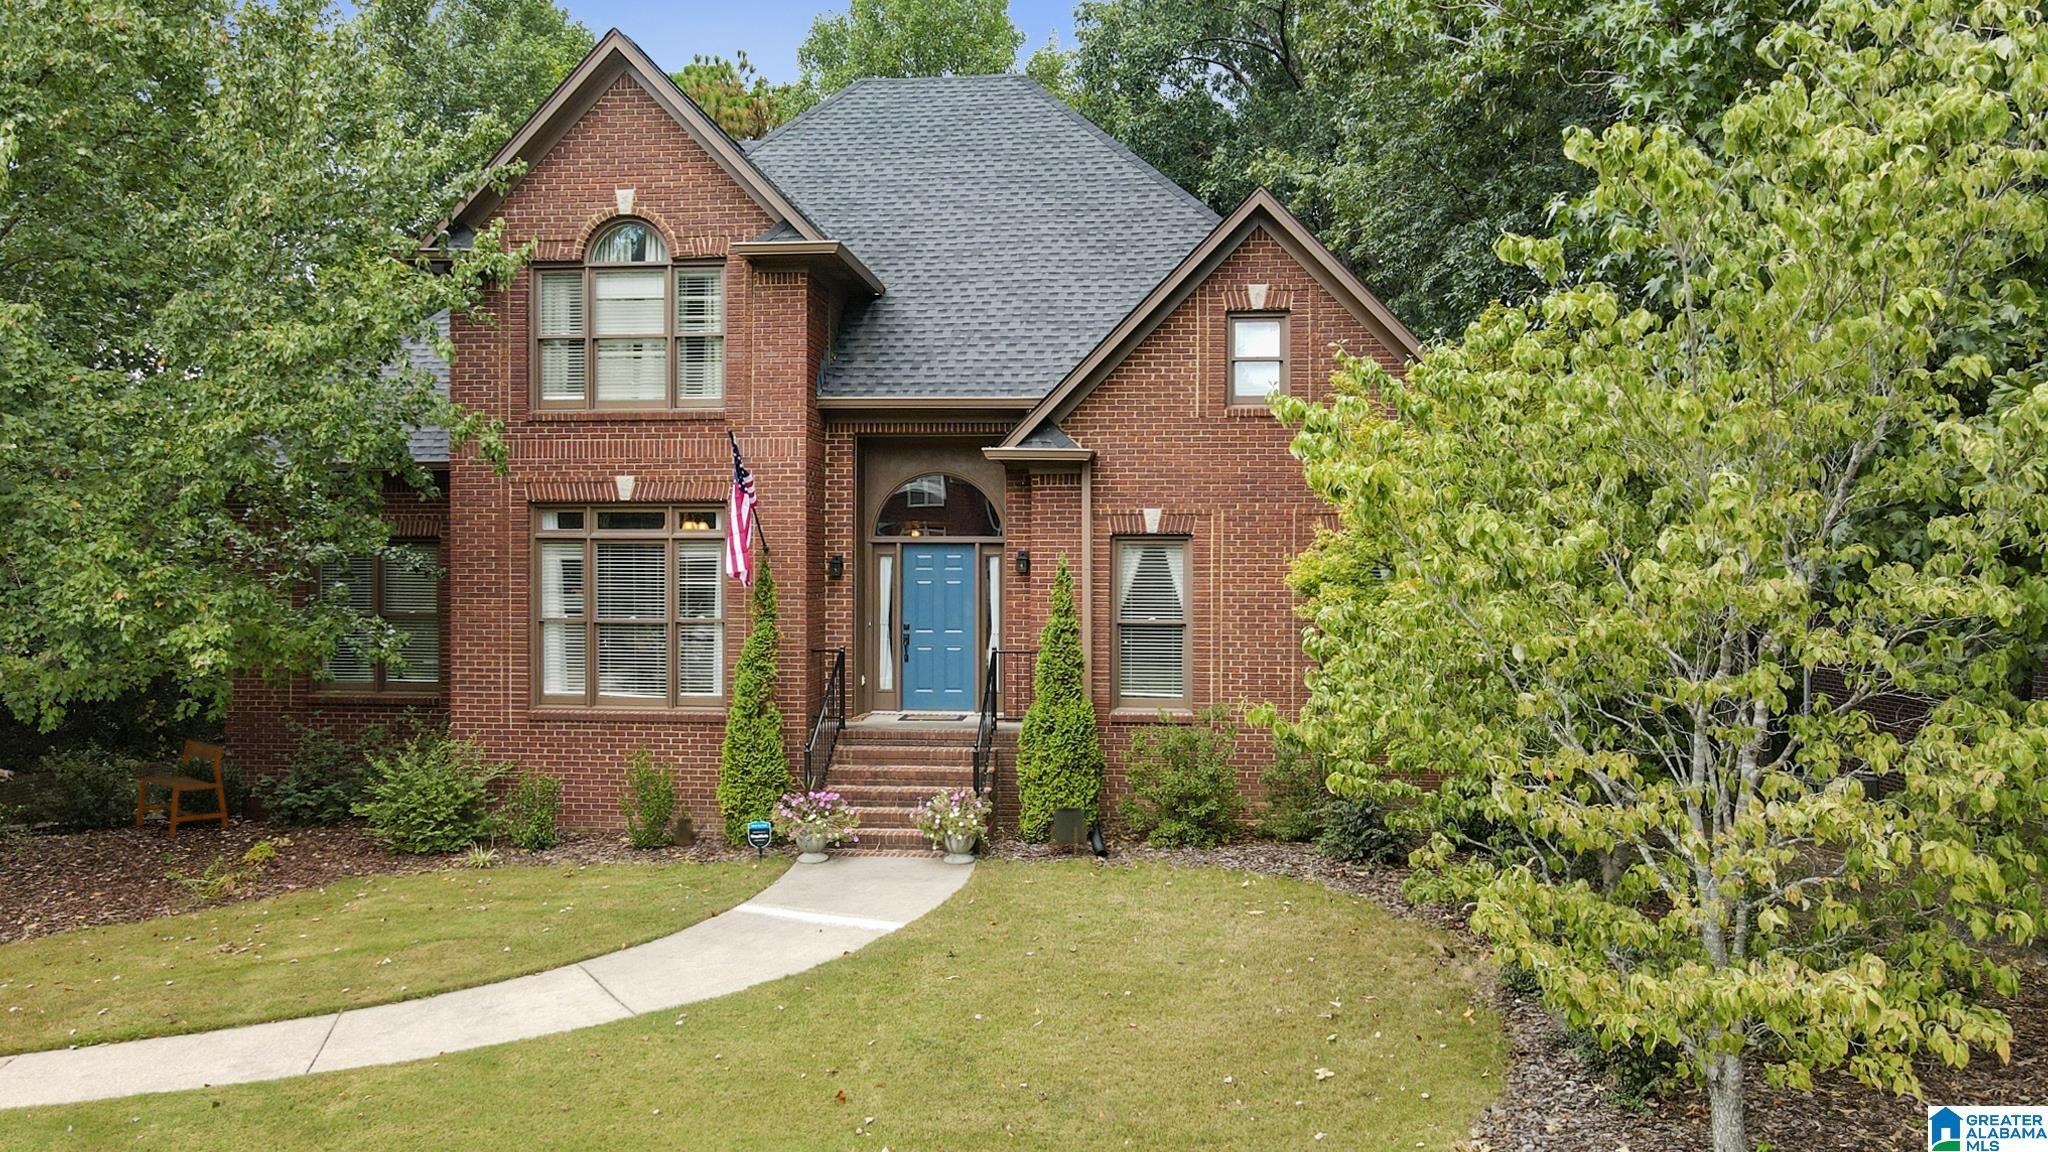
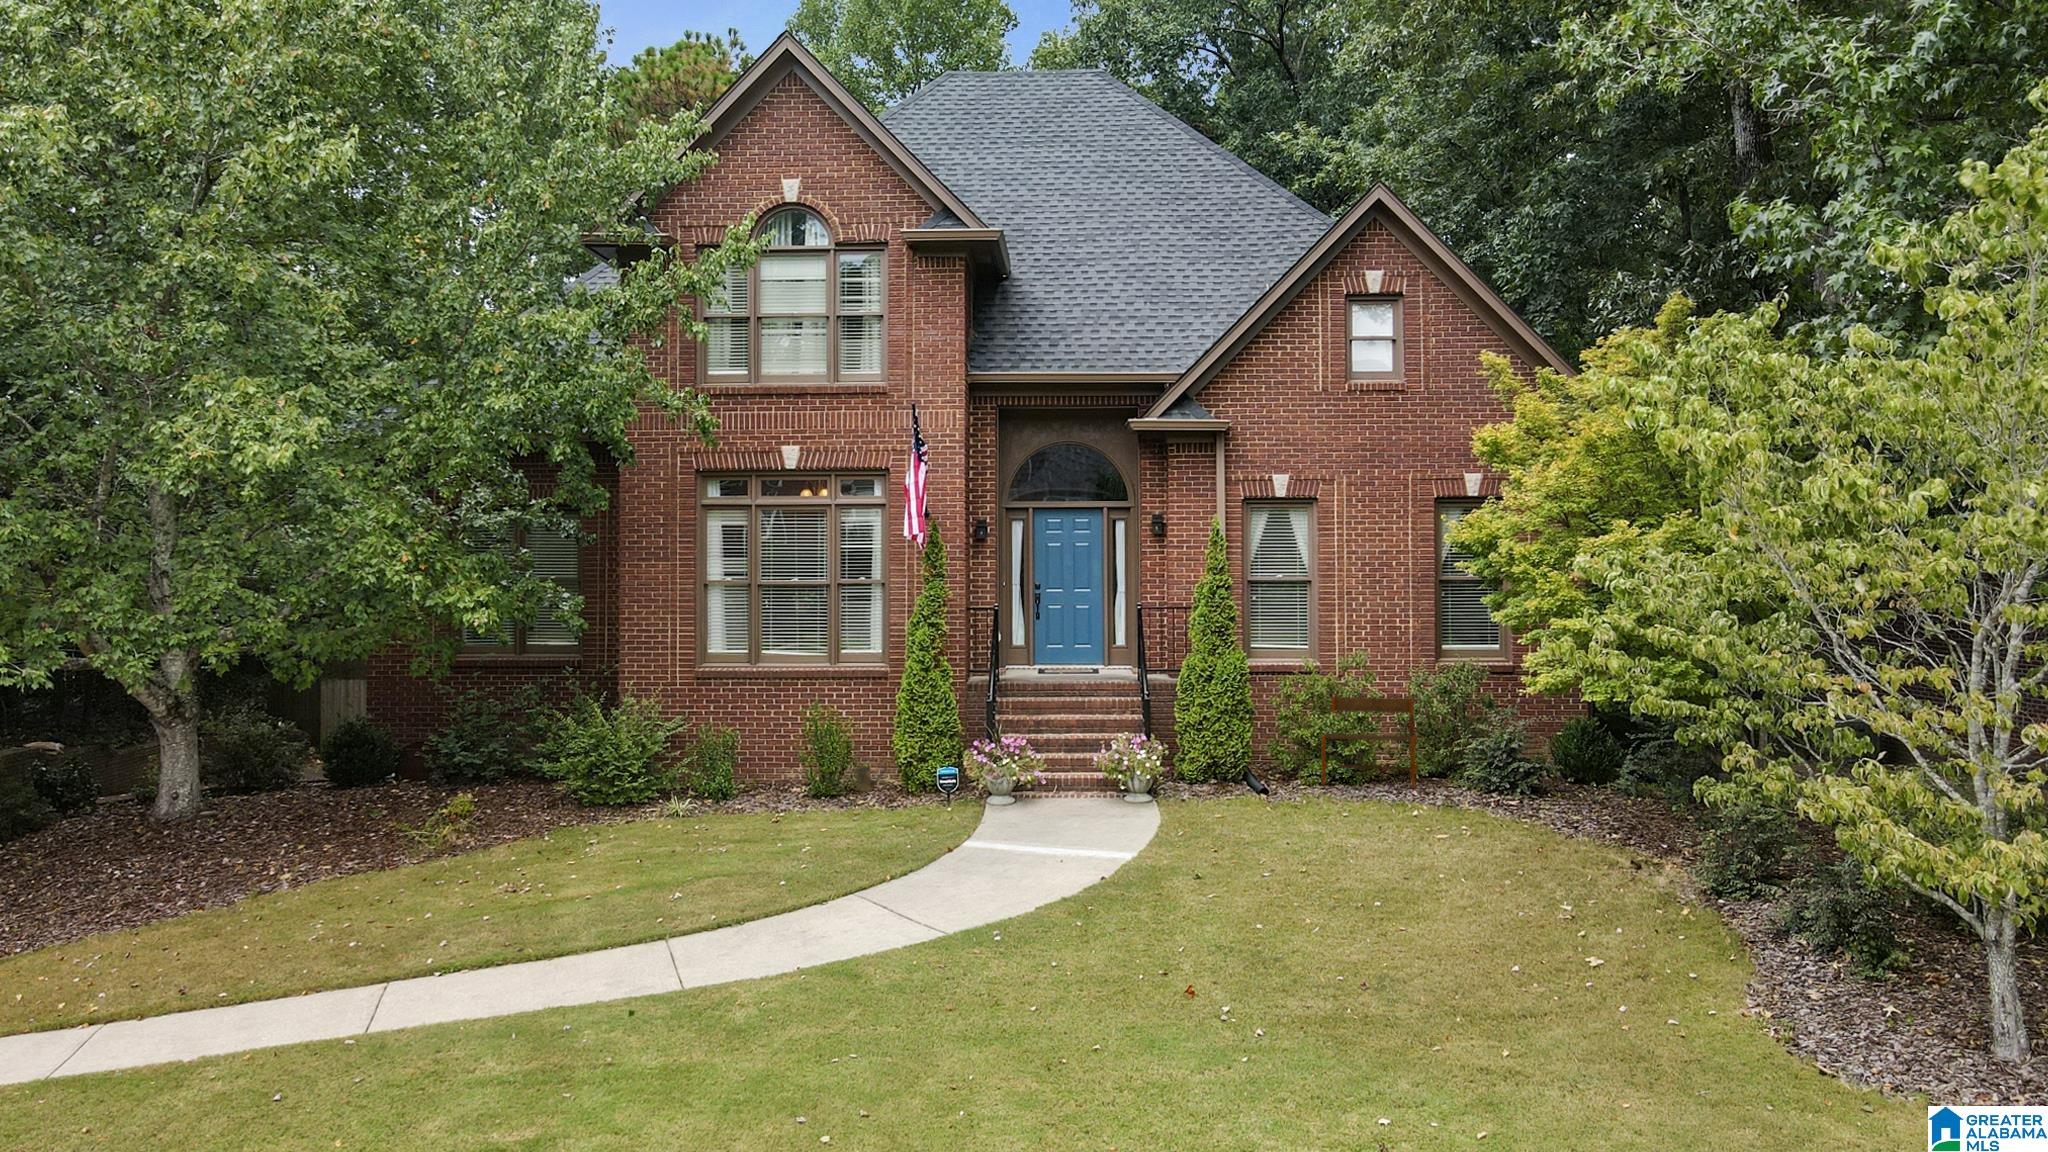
bench: present [137,740,228,837] -> present [1321,696,1419,789]
planter: present [1051,807,1087,854] -> none [1211,746,1242,789]

